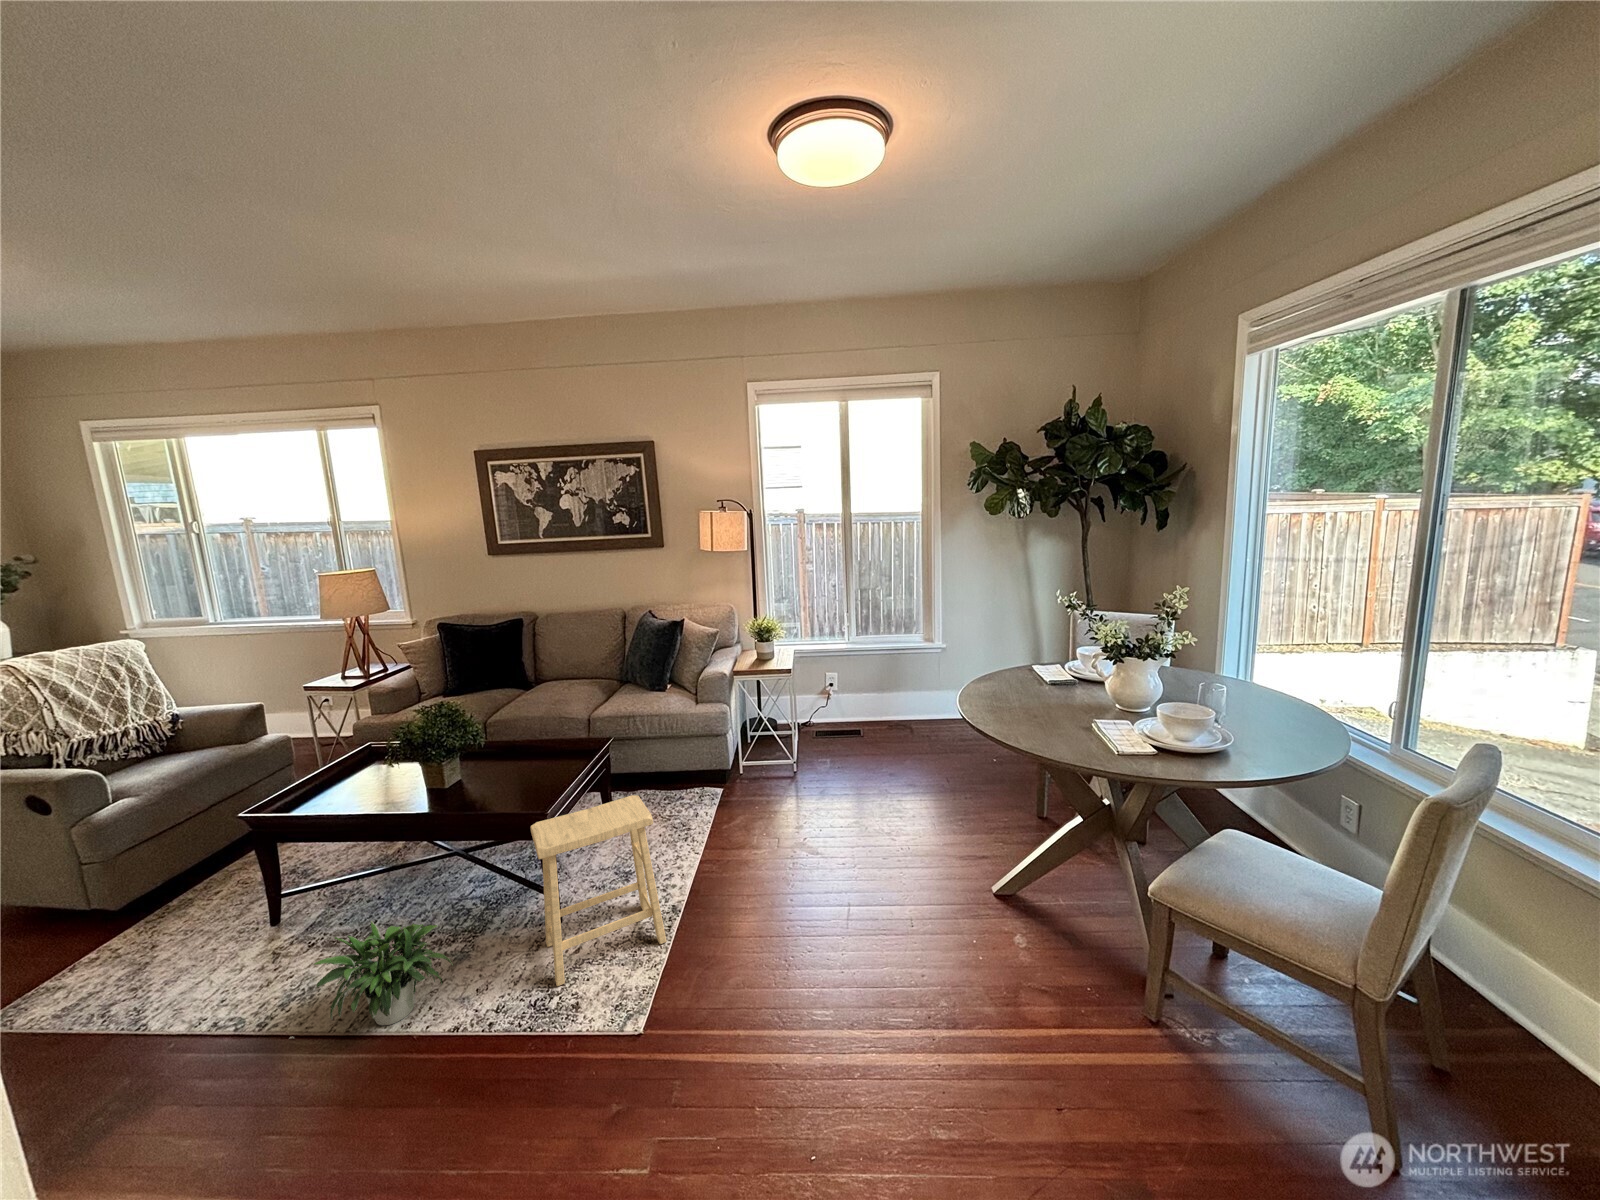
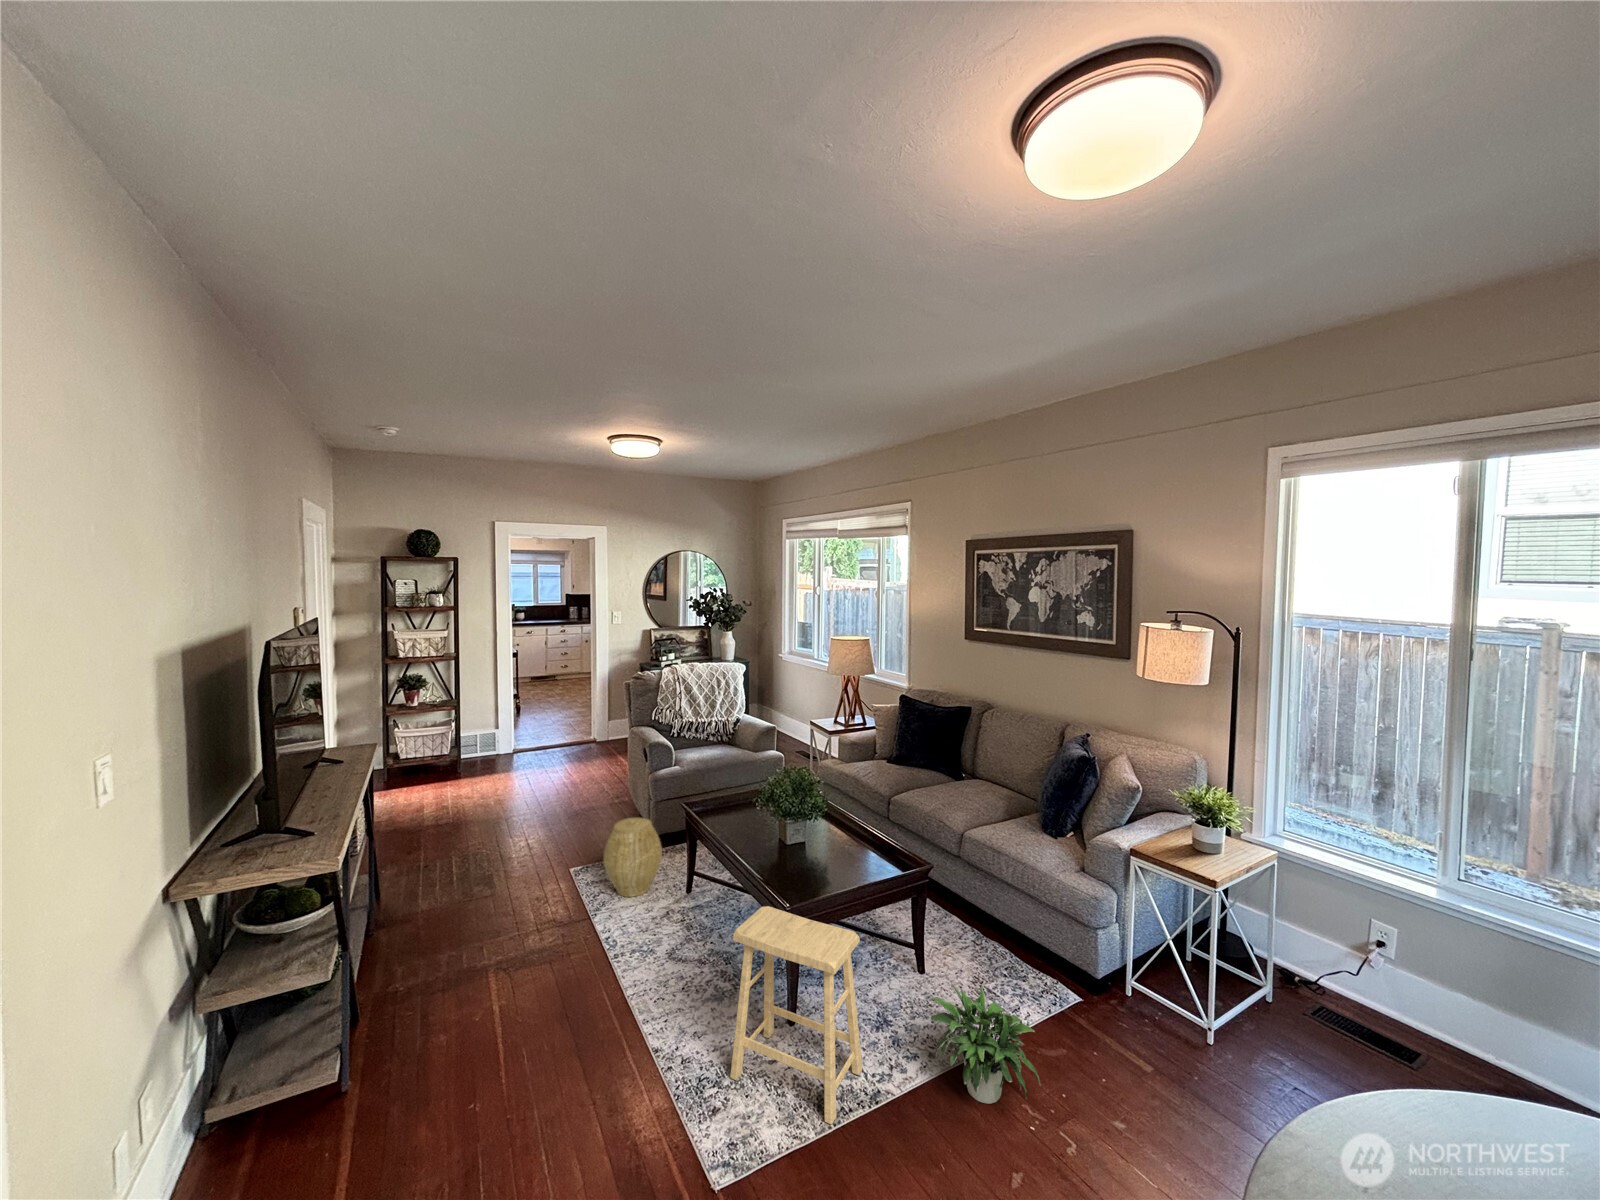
woven basket: none [84,872,212,1000] -> present [604,818,662,897]
potted plant: present [289,921,453,1039] -> present [907,983,1041,1104]

